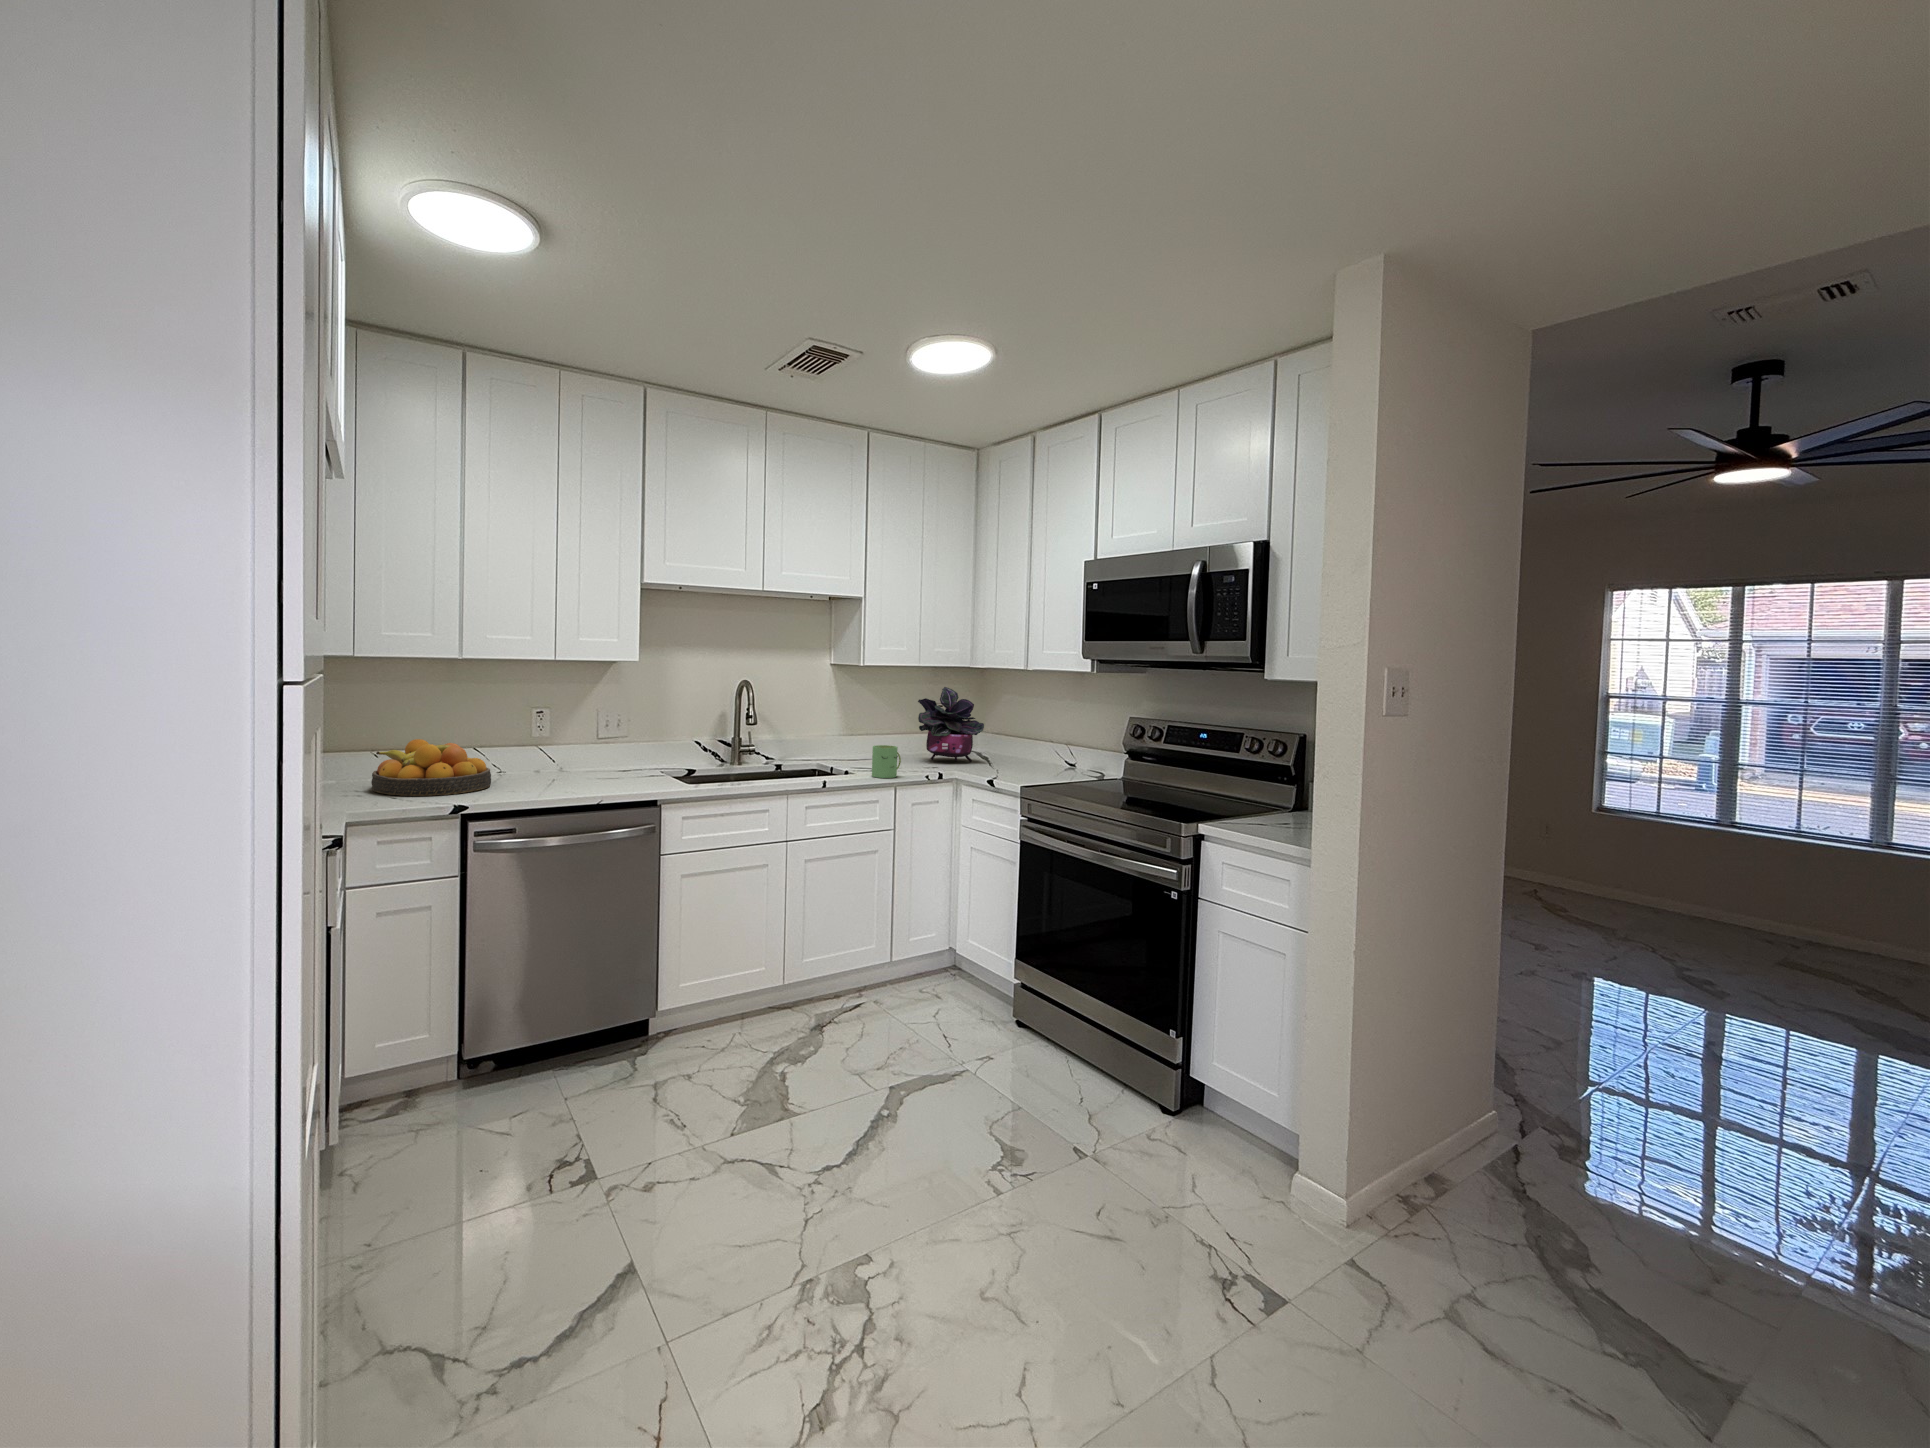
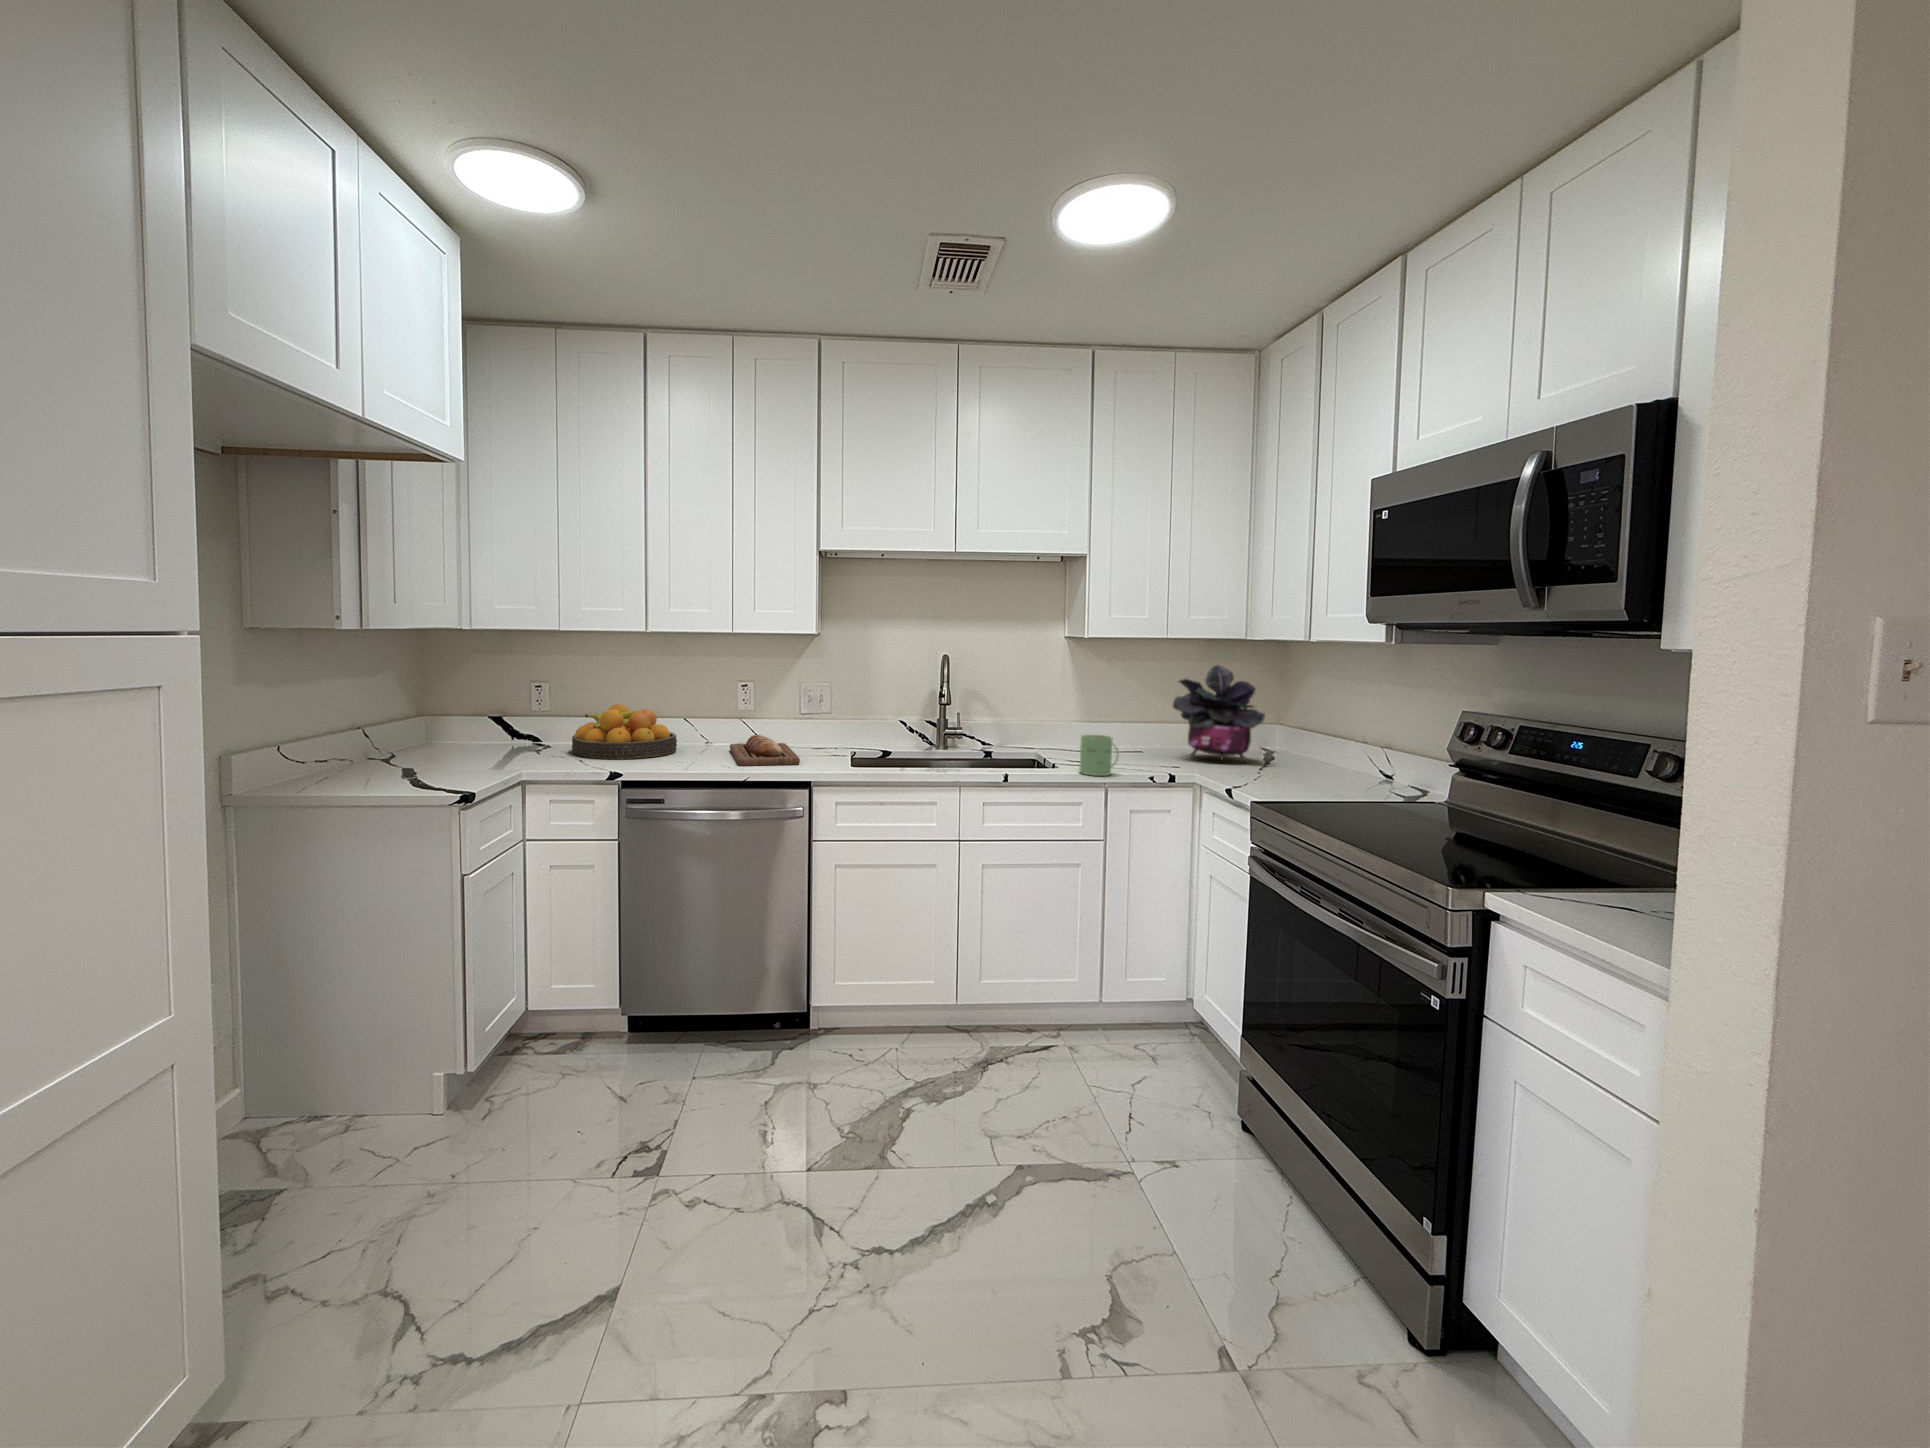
bread loaf: none [542,762,637,792] -> present [730,735,800,766]

